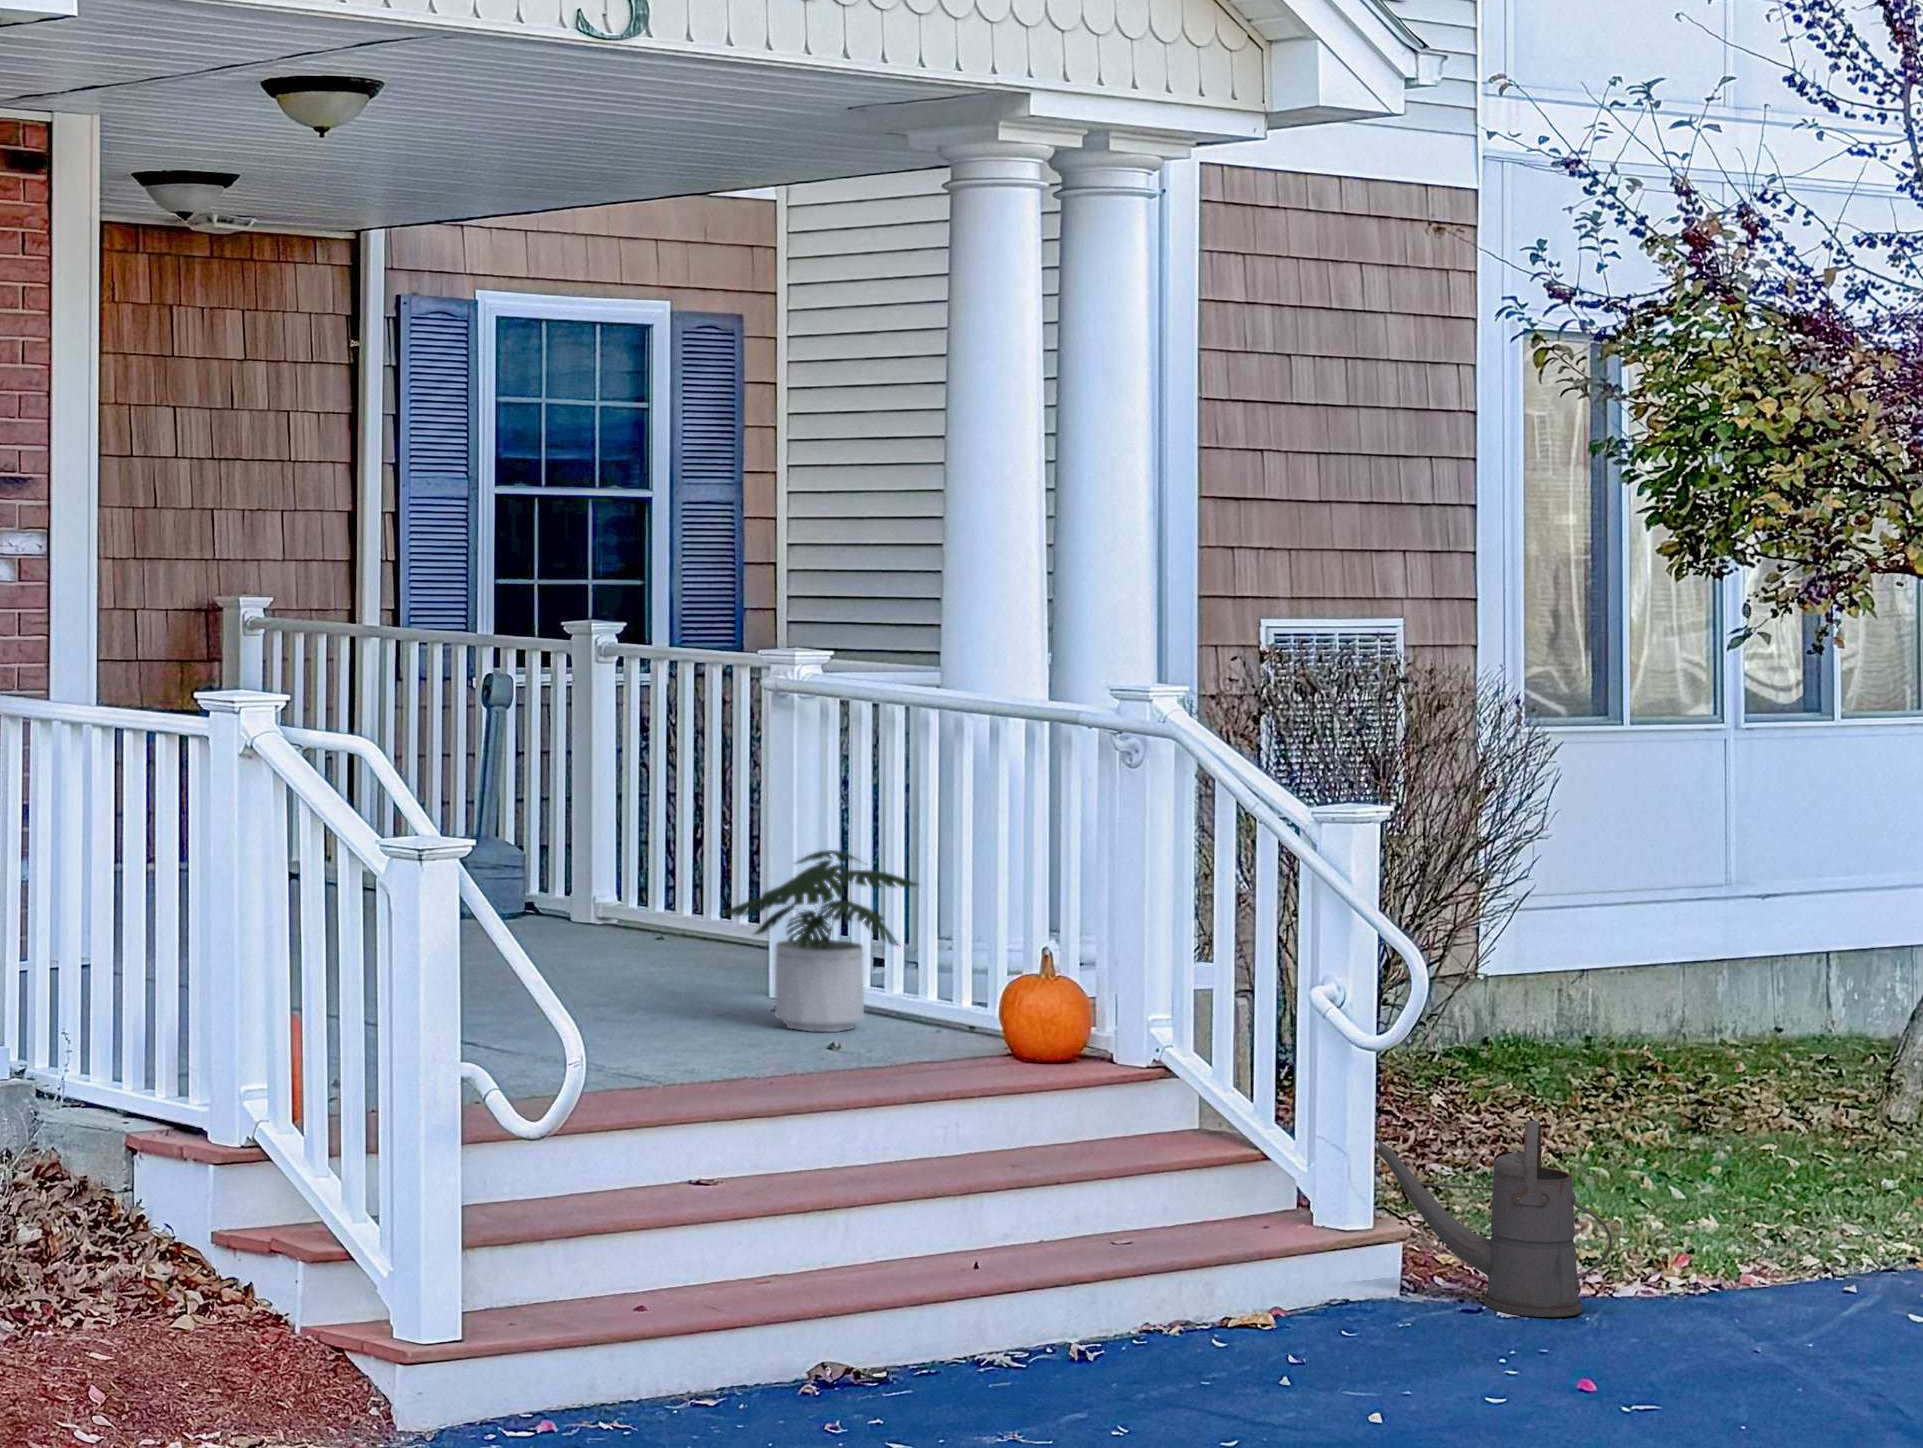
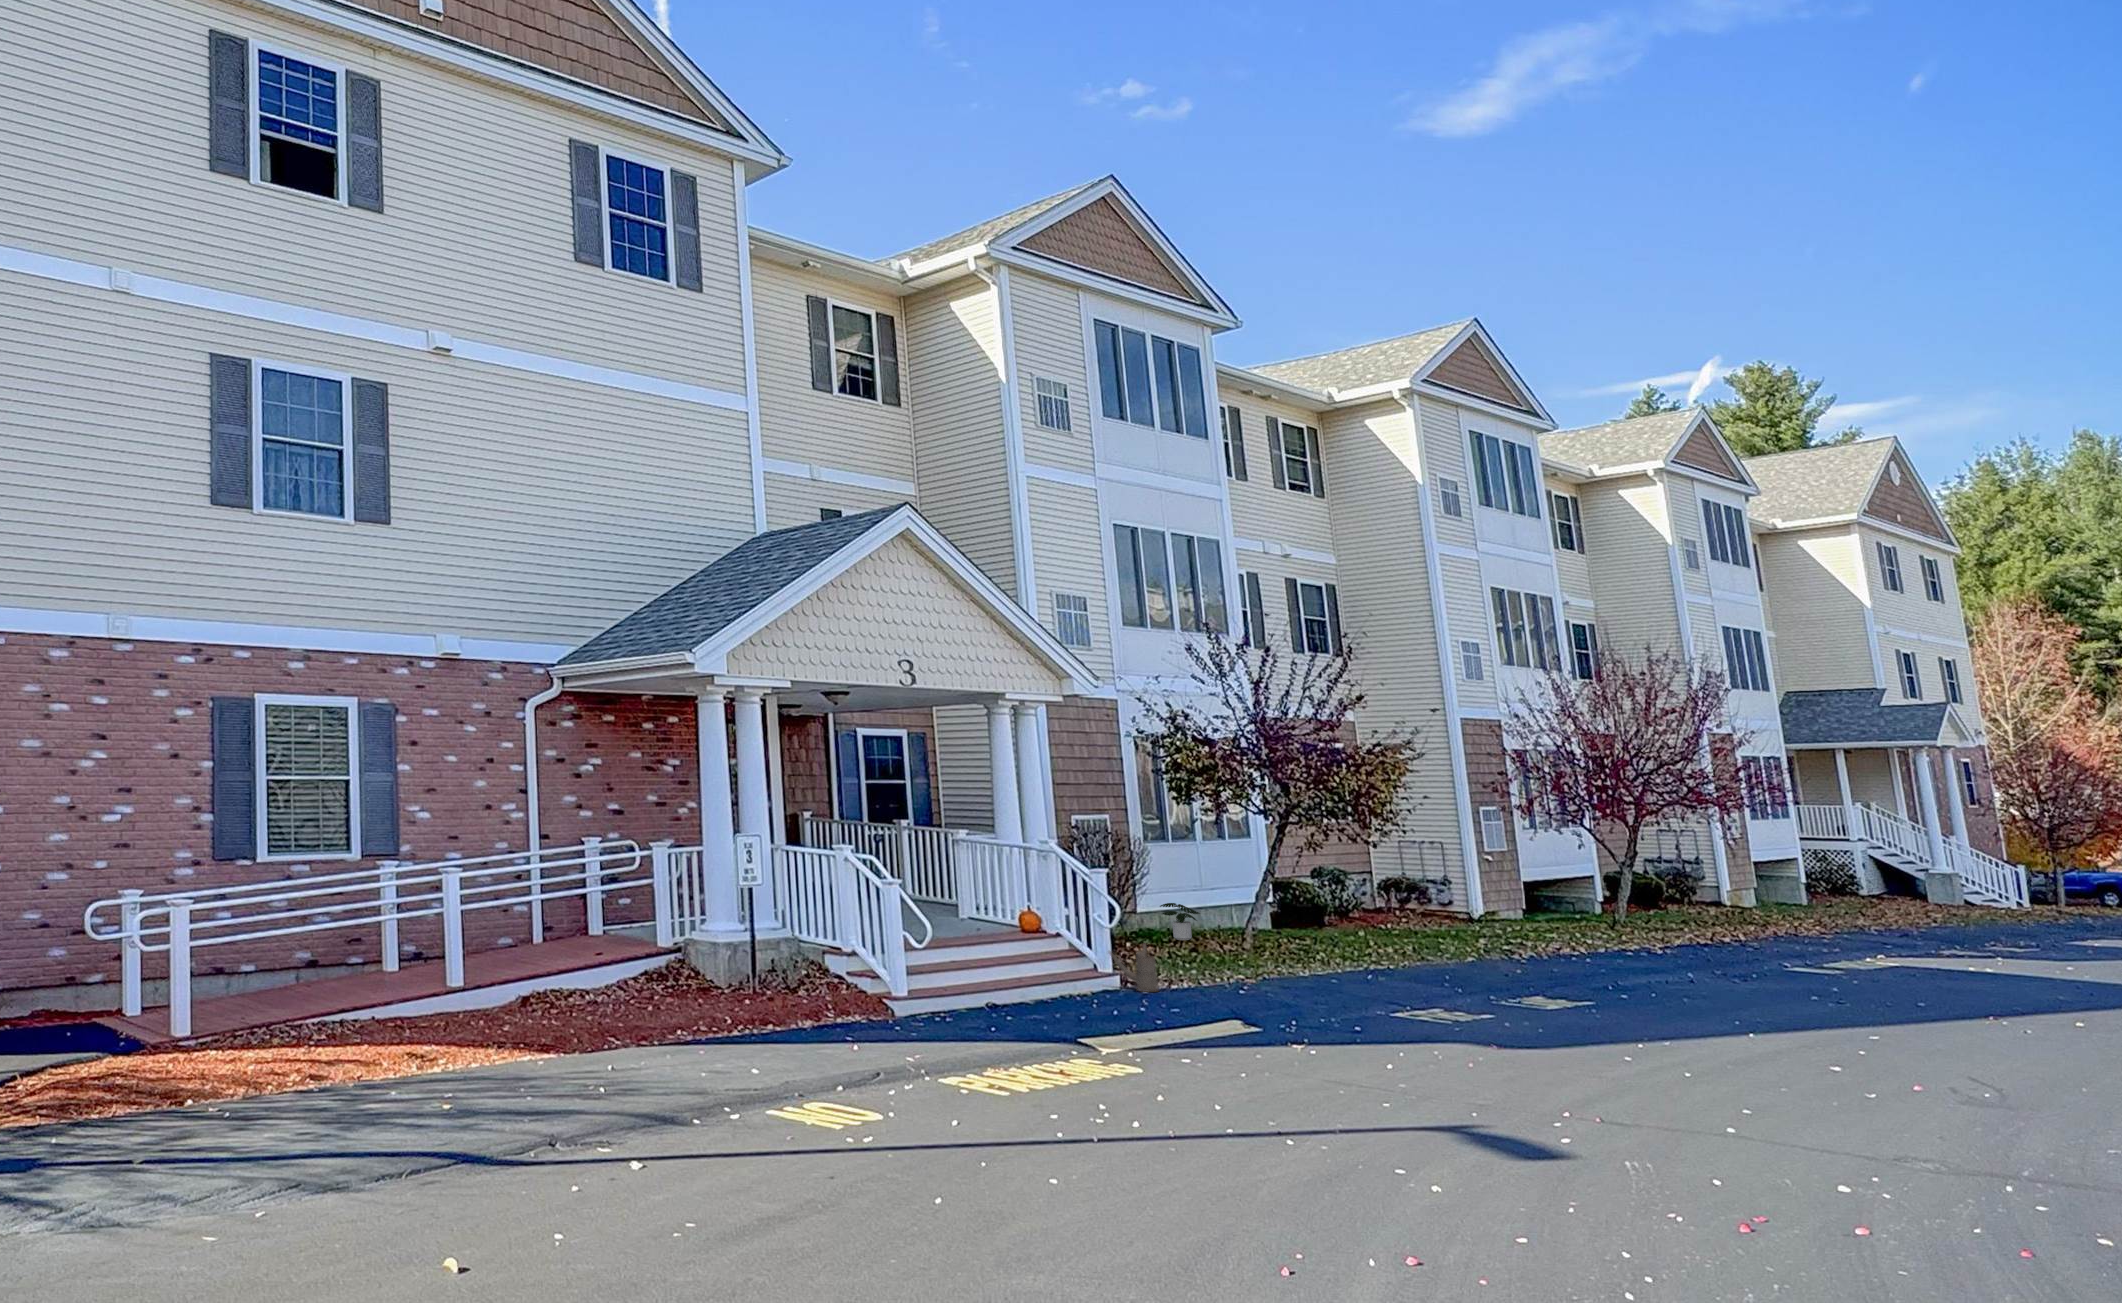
potted plant: present [720,850,917,1032] -> present [1160,903,1200,940]

